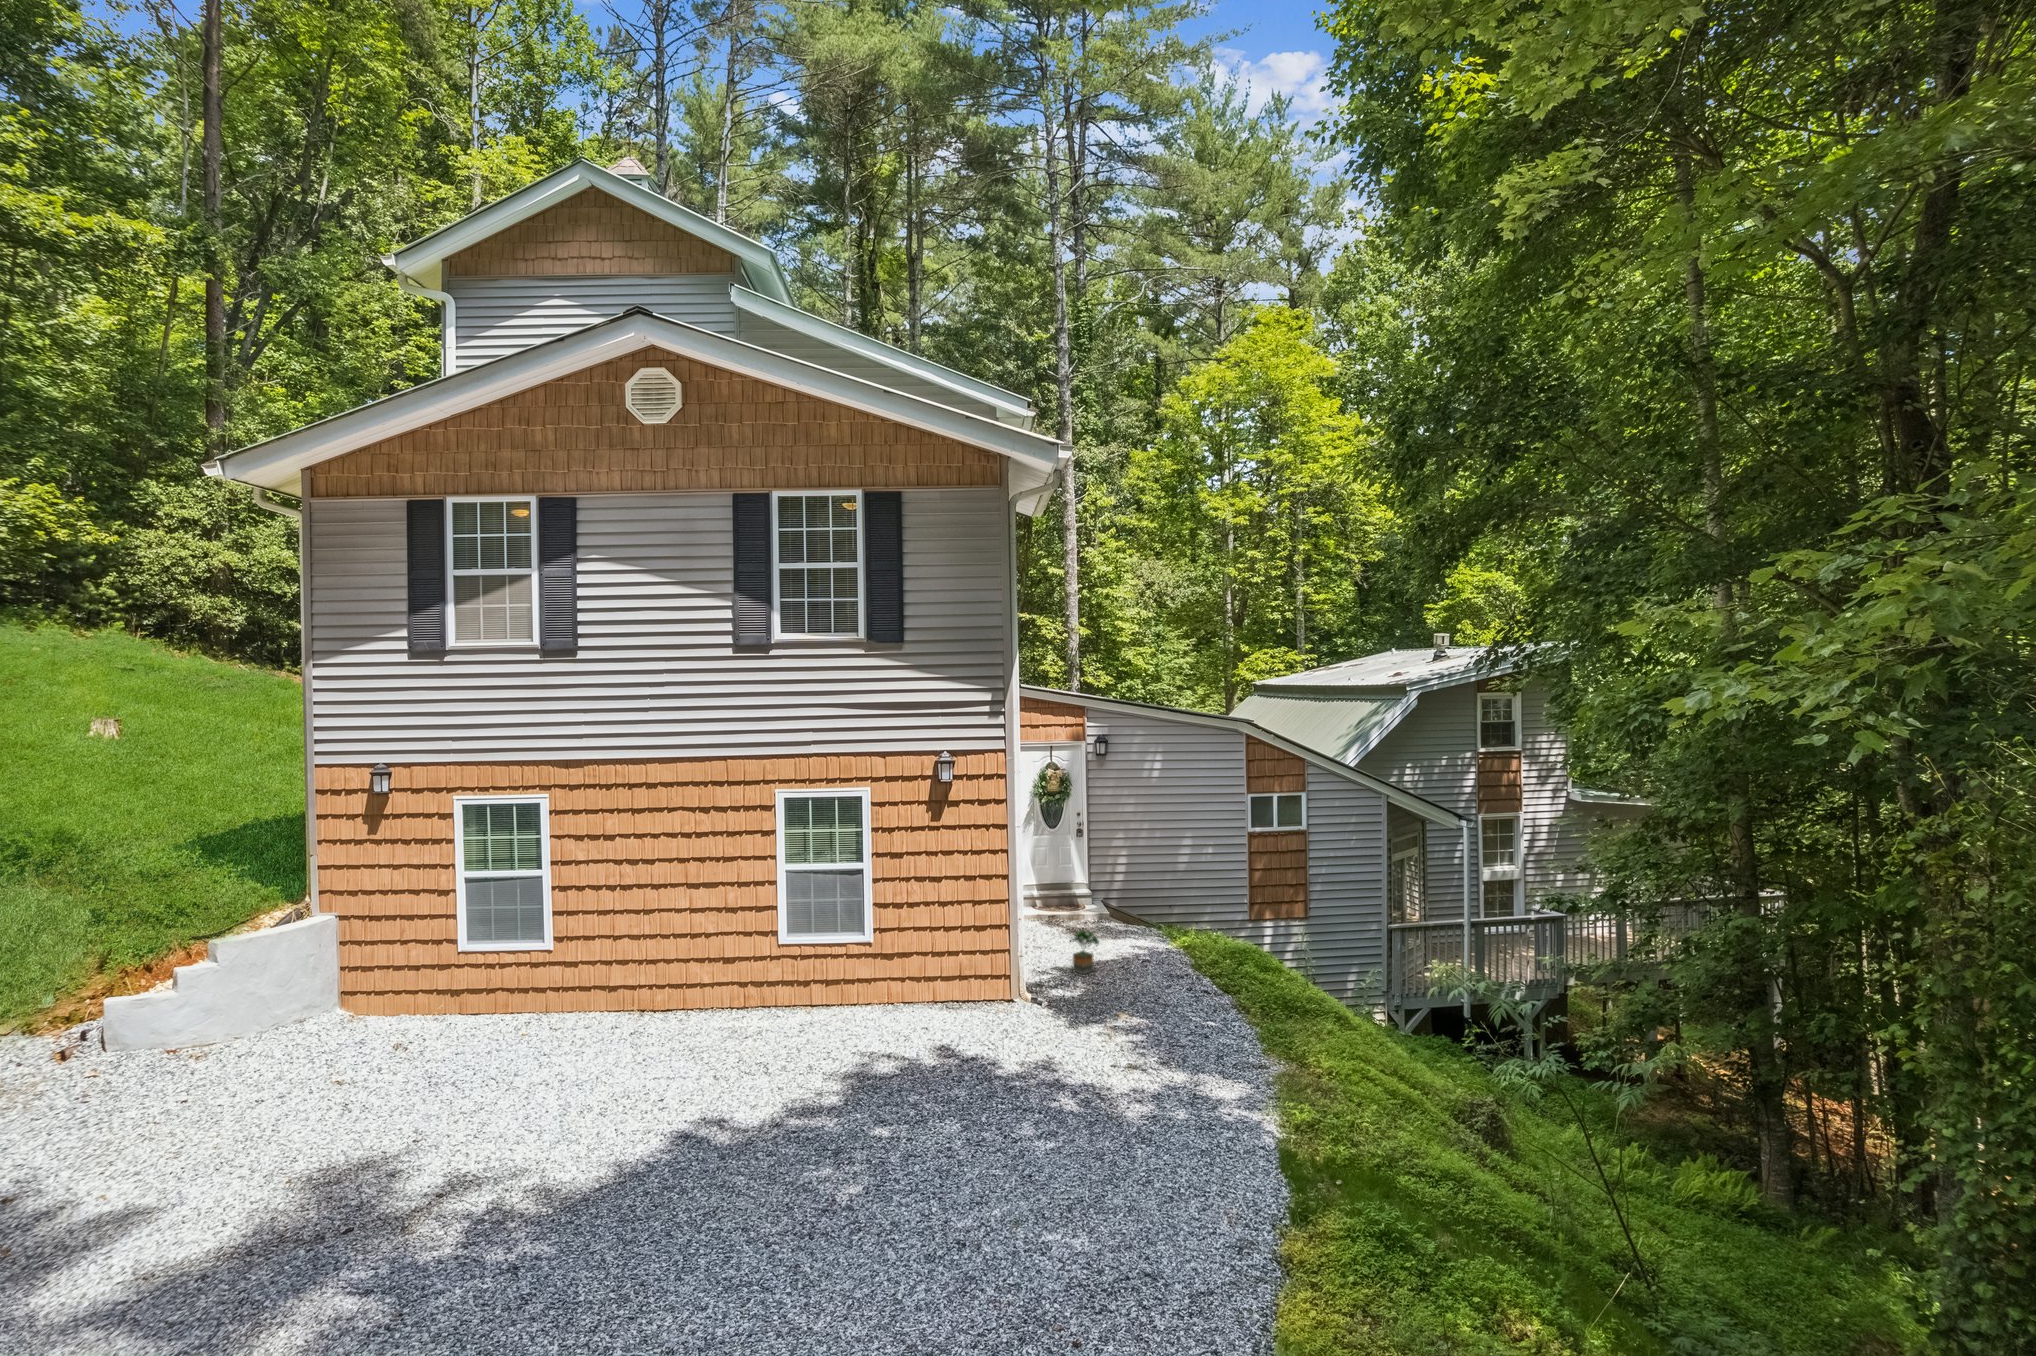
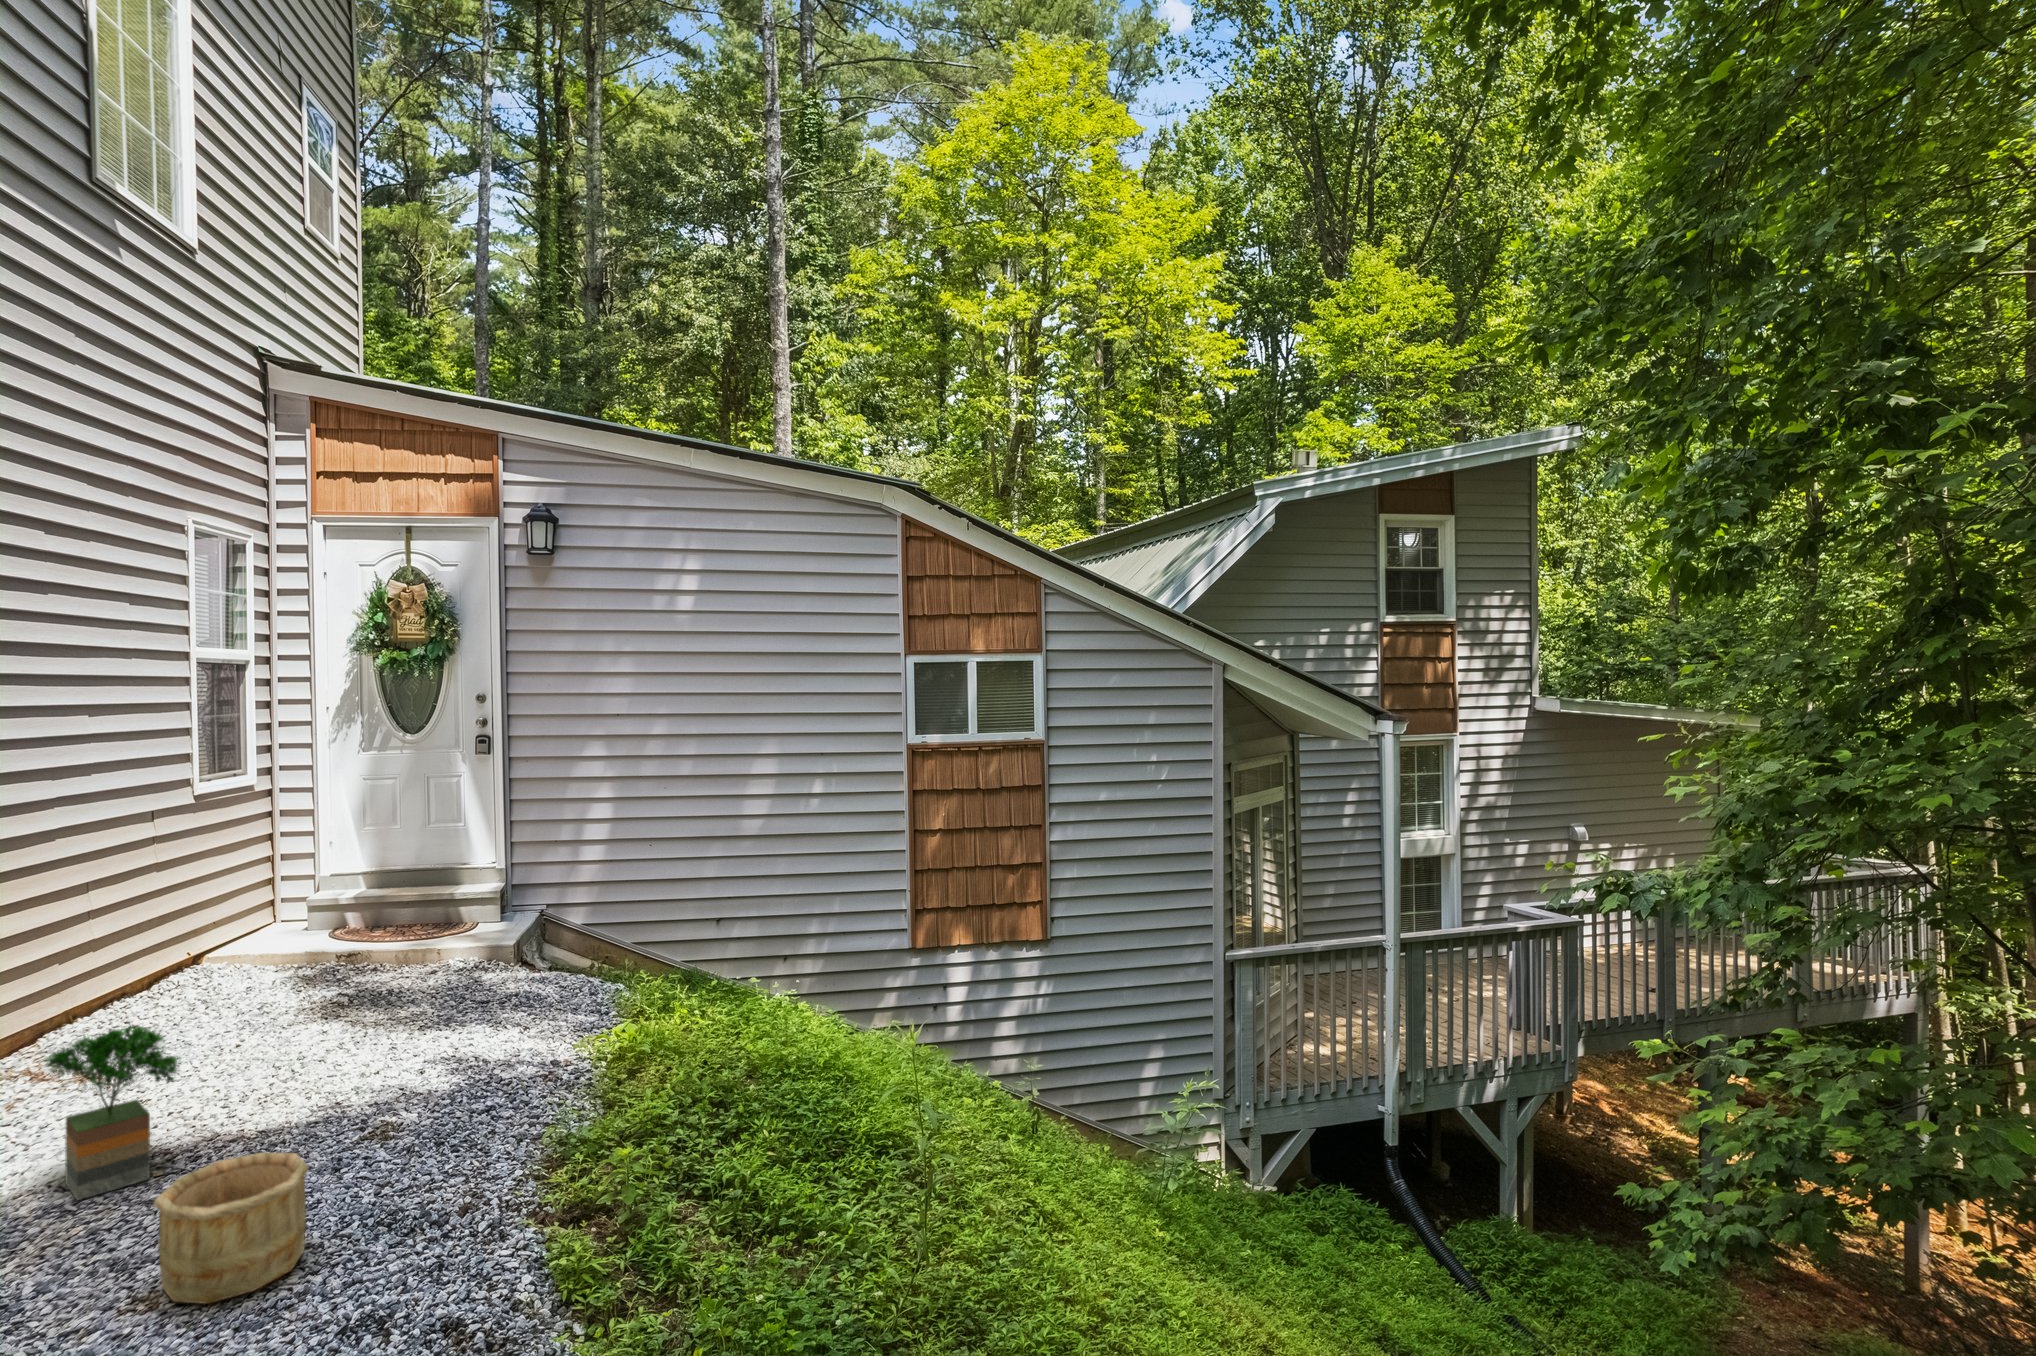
wooden bucket: none [1131,962,1161,993] -> present [154,1152,309,1304]

